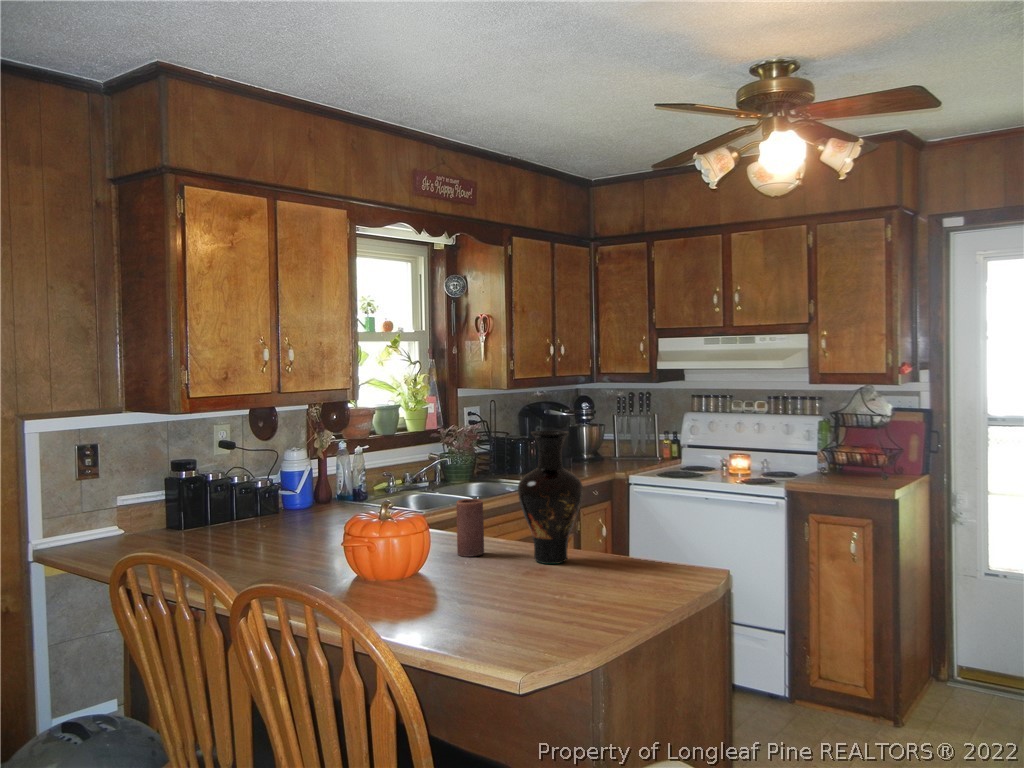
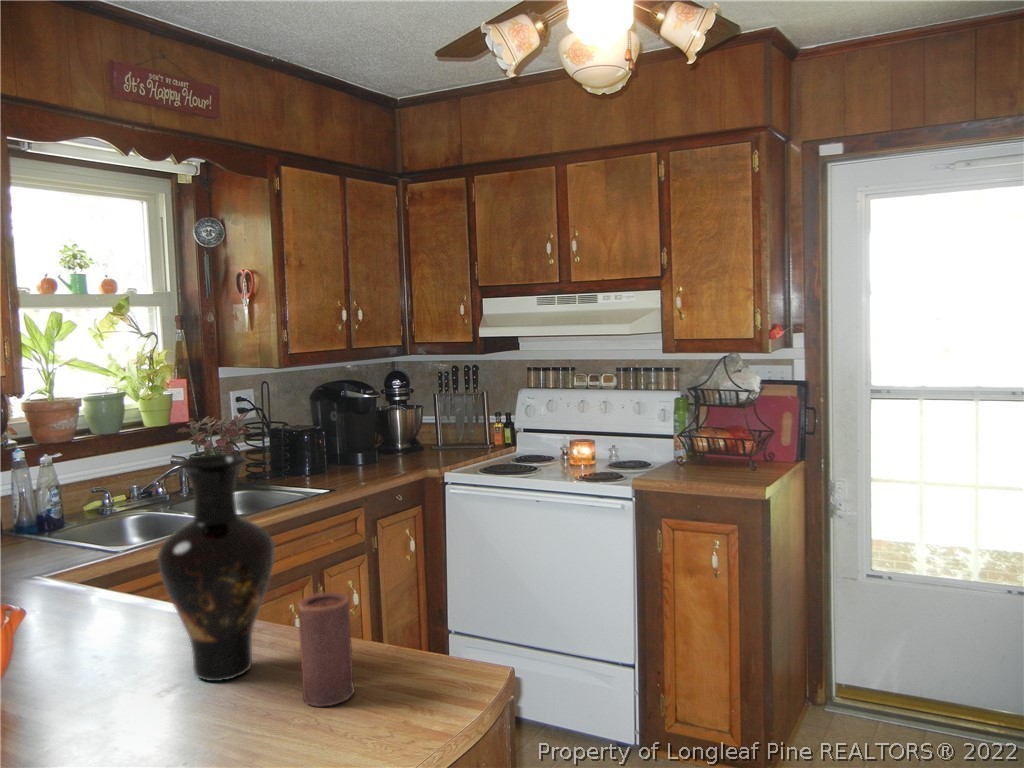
candle: present [457,499,484,557] -> present [298,593,354,707]

